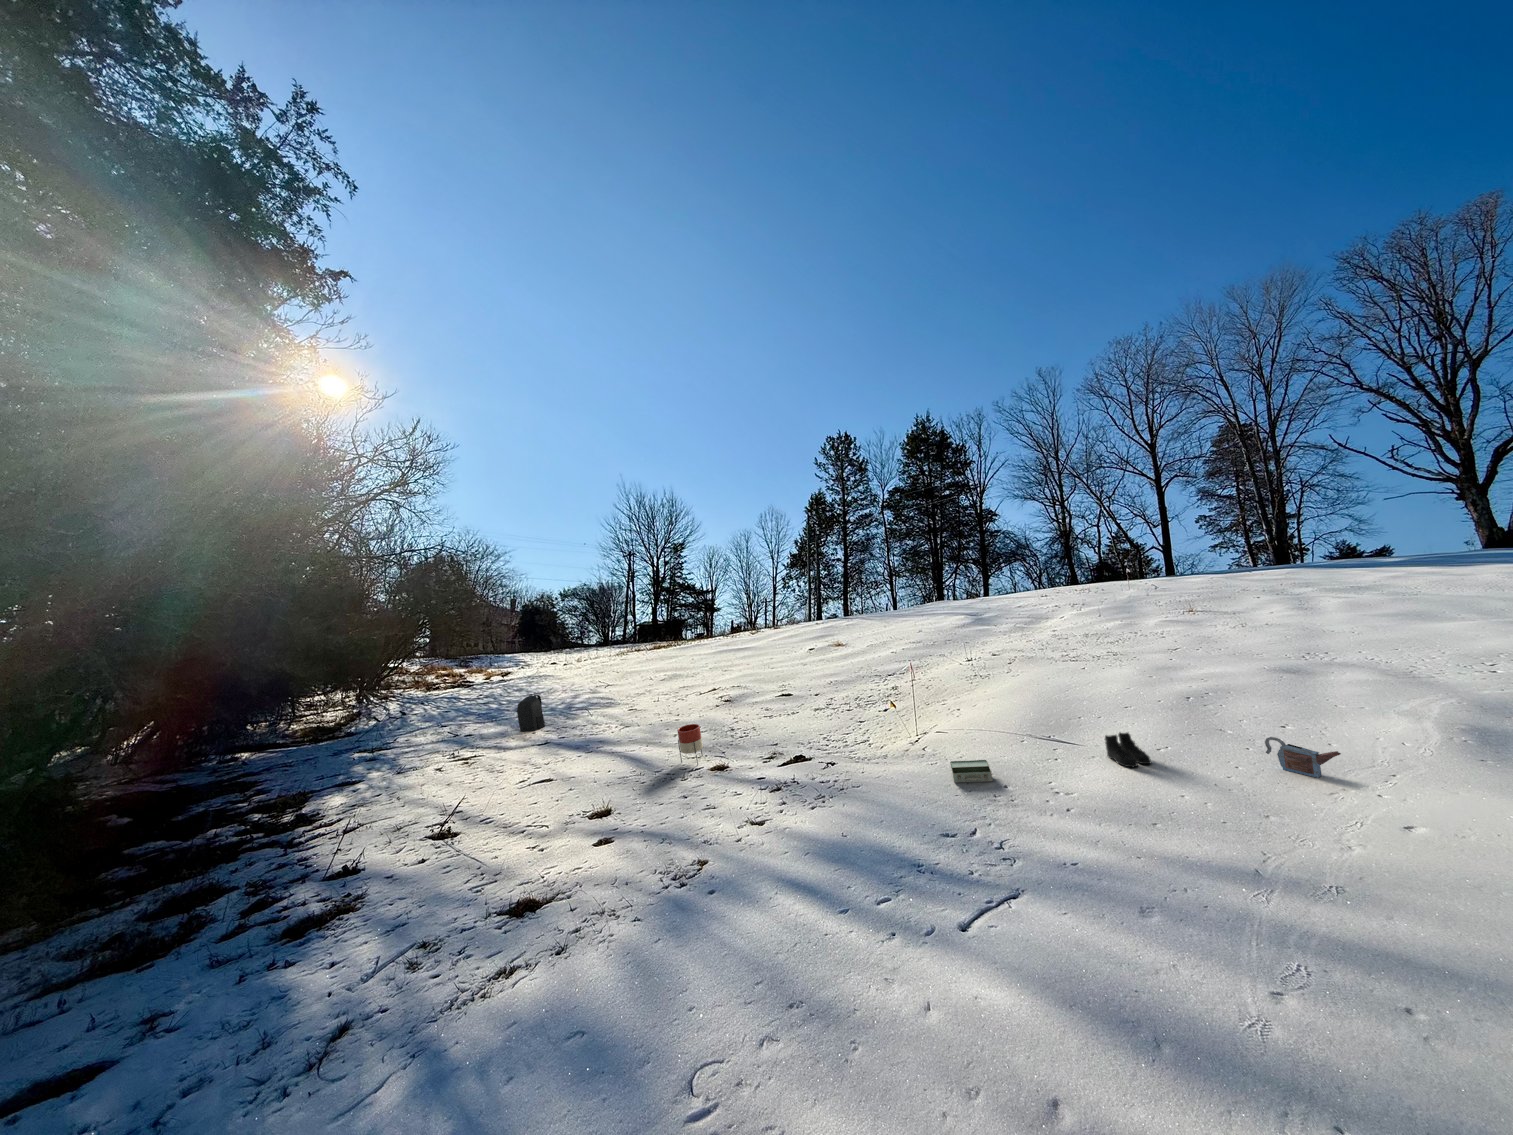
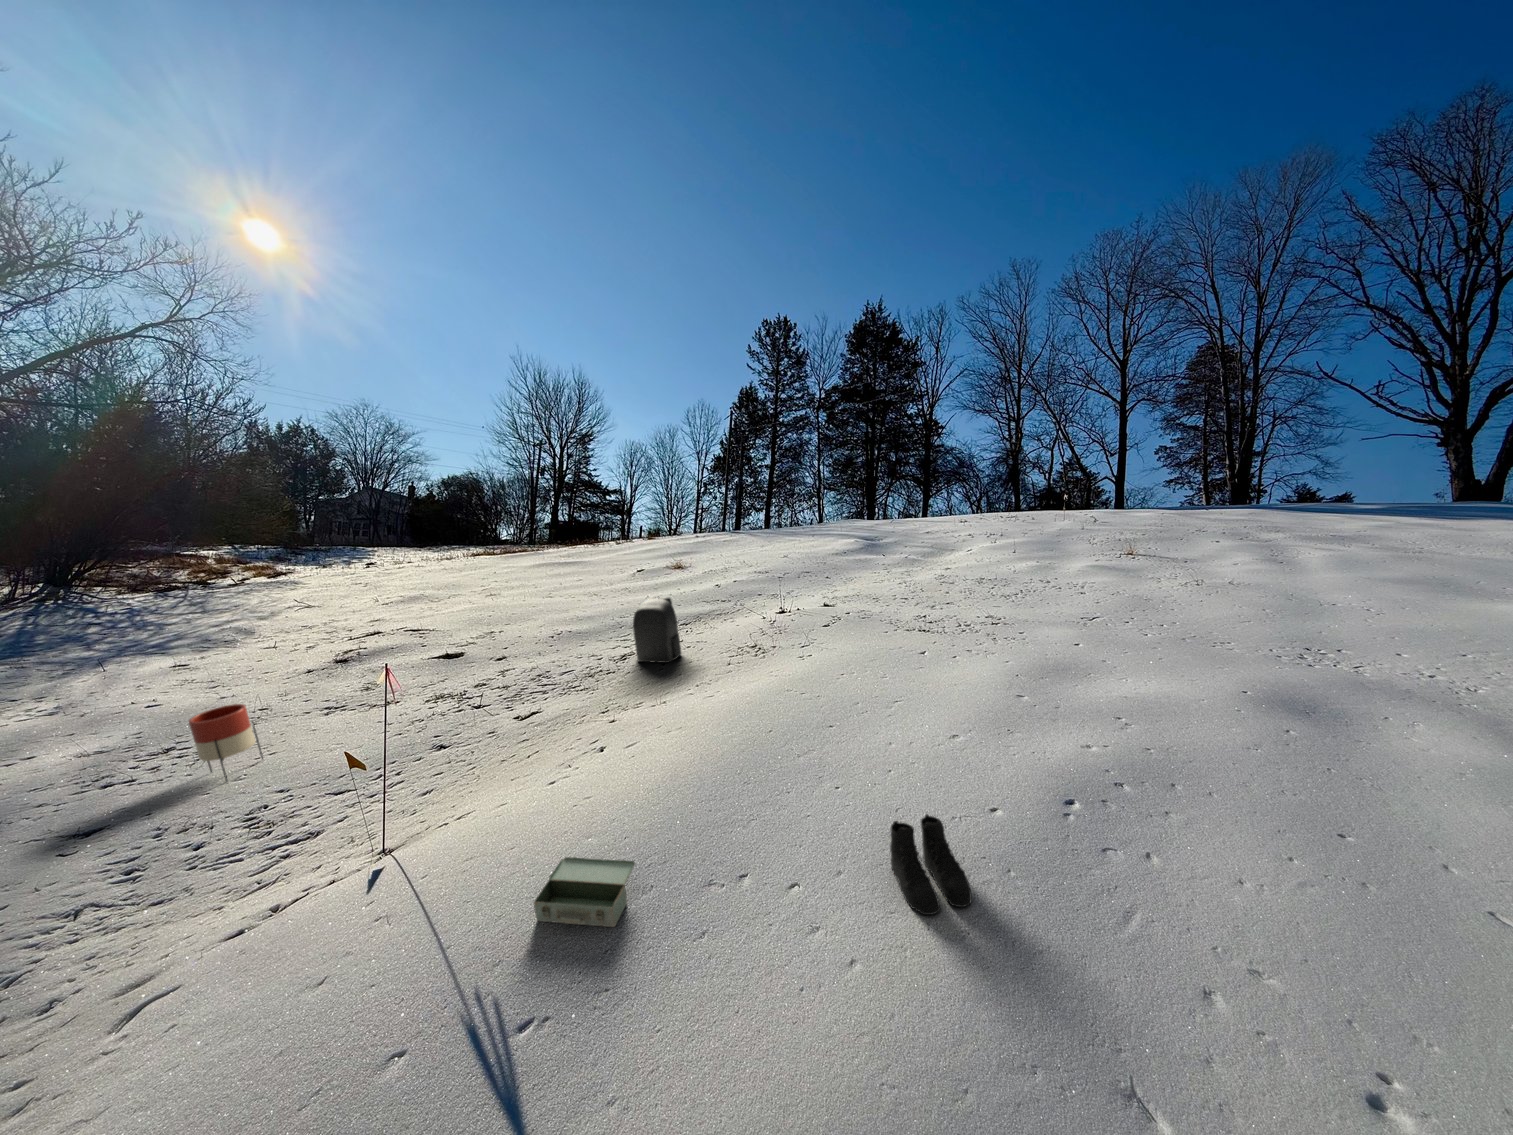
backpack: present [517,694,545,731] -> present [633,597,681,663]
watering can: present [1265,737,1341,778] -> none [1223,886,1433,1023]

